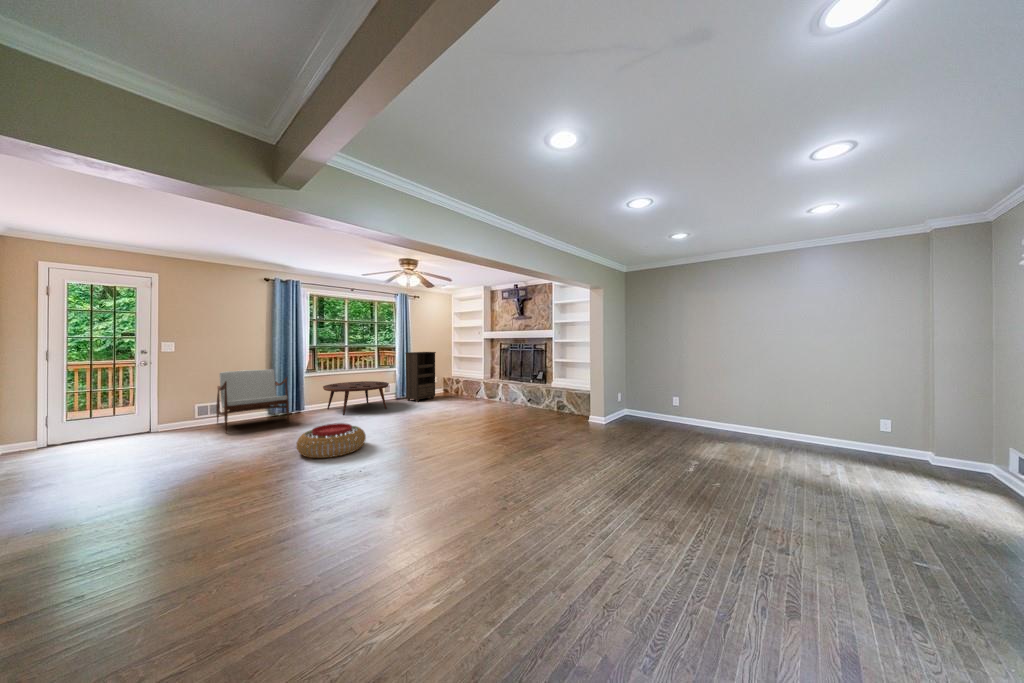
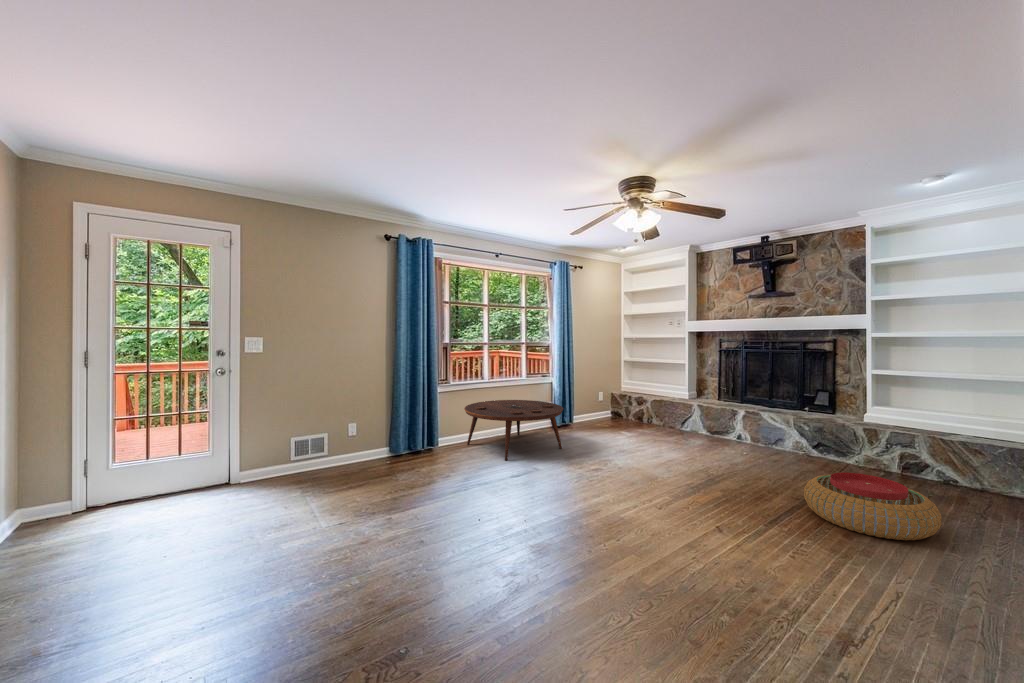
bookshelf: present [406,352,436,402] -> none [572,353,615,435]
armchair: present [216,369,289,433] -> none [321,381,433,496]
pouf: present [297,423,366,458] -> present [804,473,942,540]

